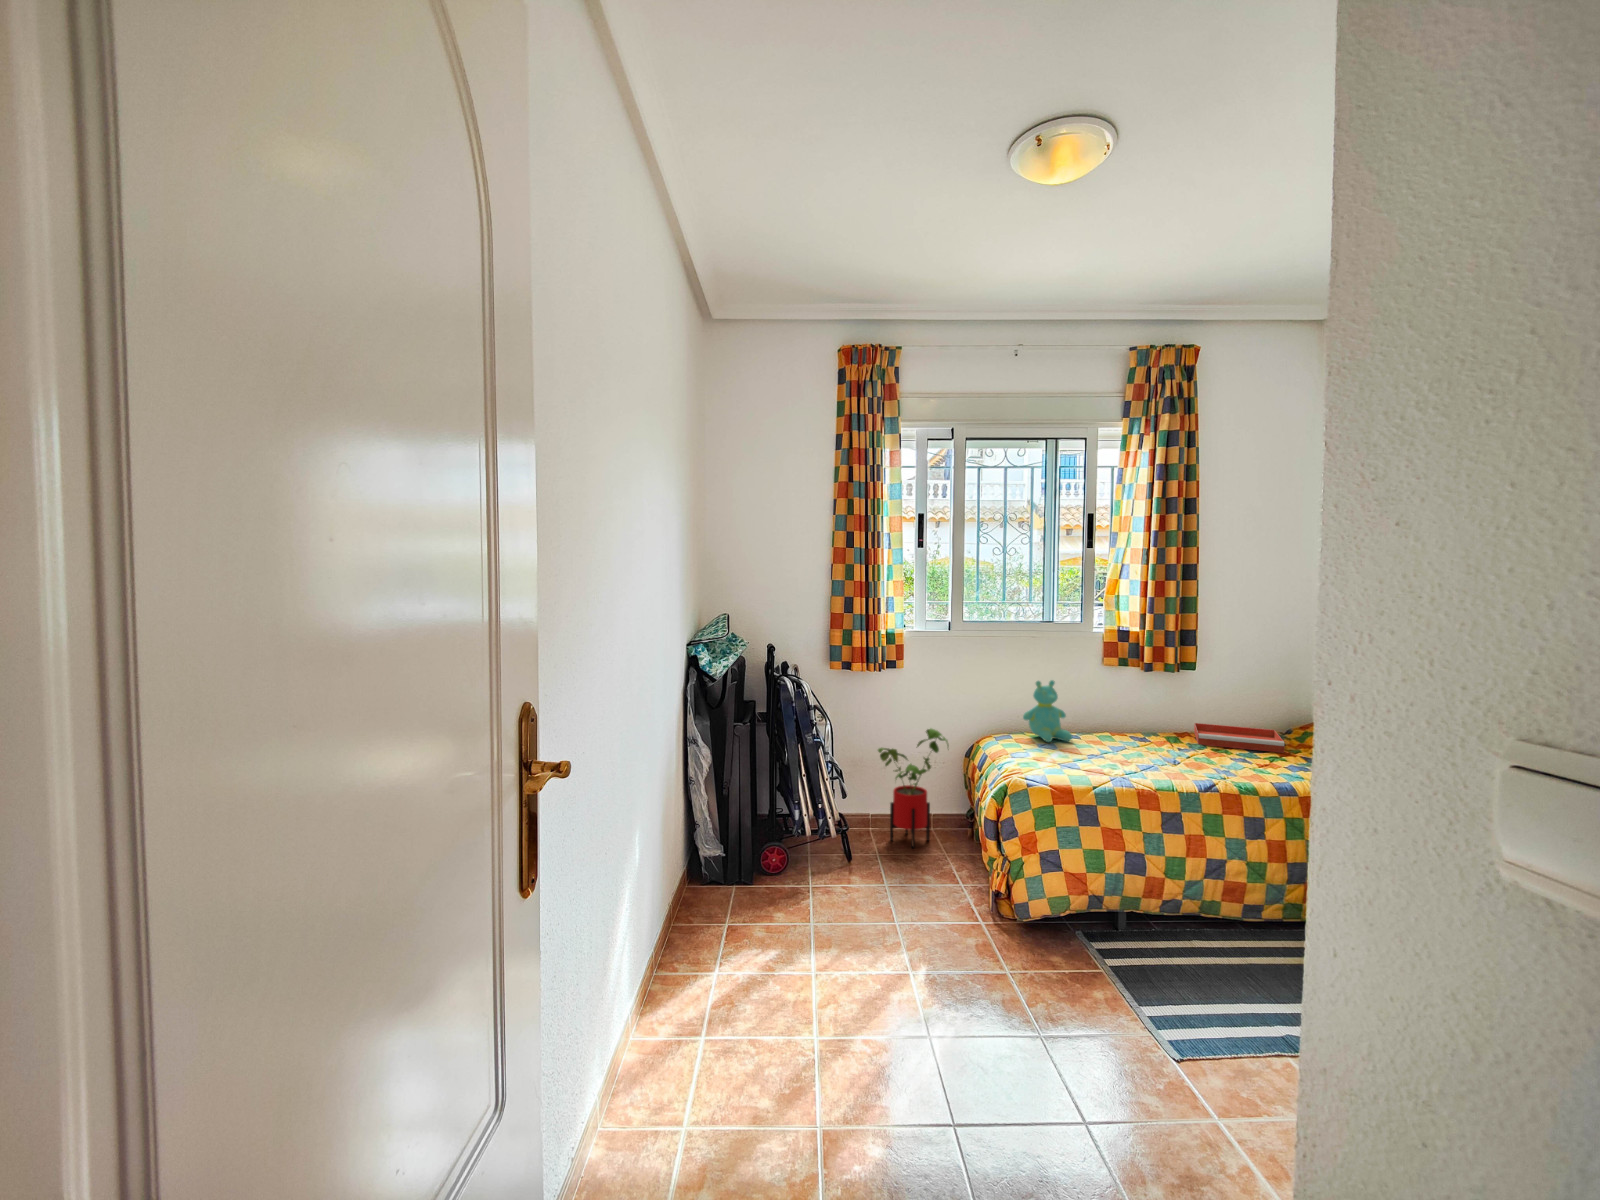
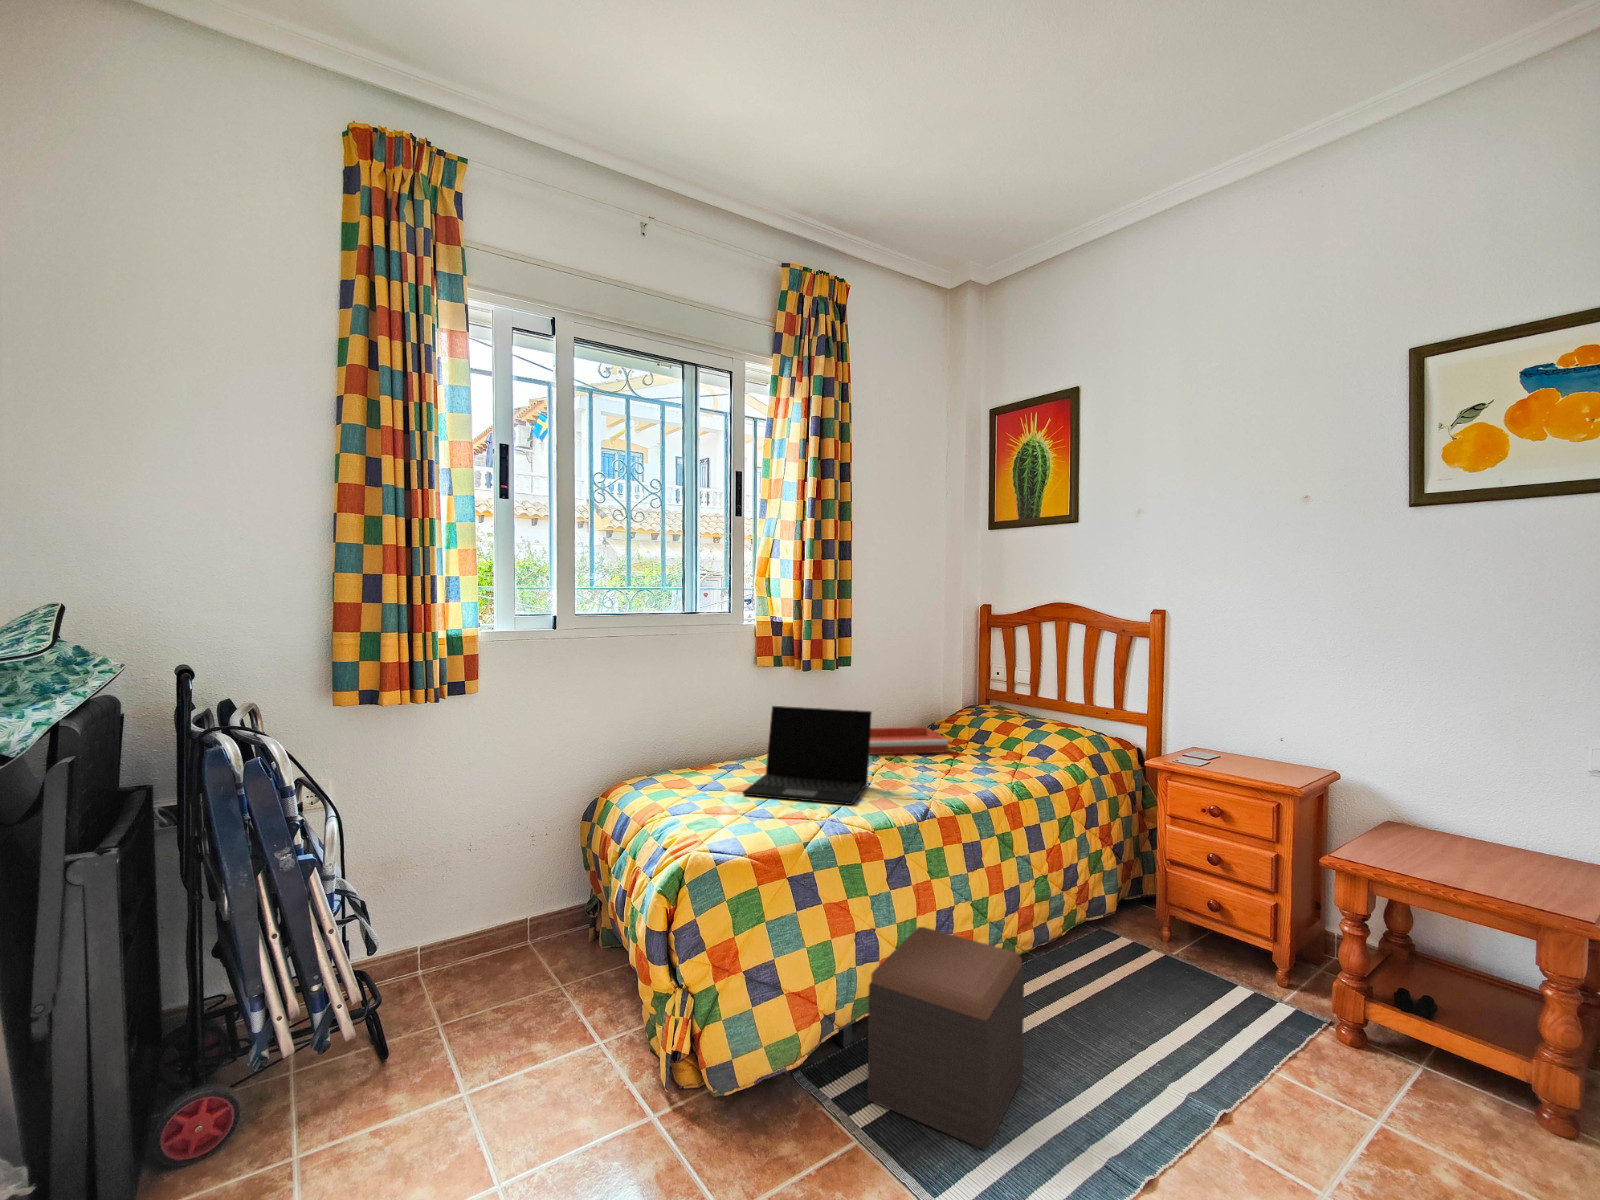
teddy bear: present [1023,680,1072,742] -> none [666,691,732,780]
laptop: none [1070,696,1184,773] -> present [743,706,872,805]
house plant: present [878,729,948,848] -> none [432,785,560,993]
footstool: none [1122,861,1255,1001] -> present [868,927,1024,1150]

